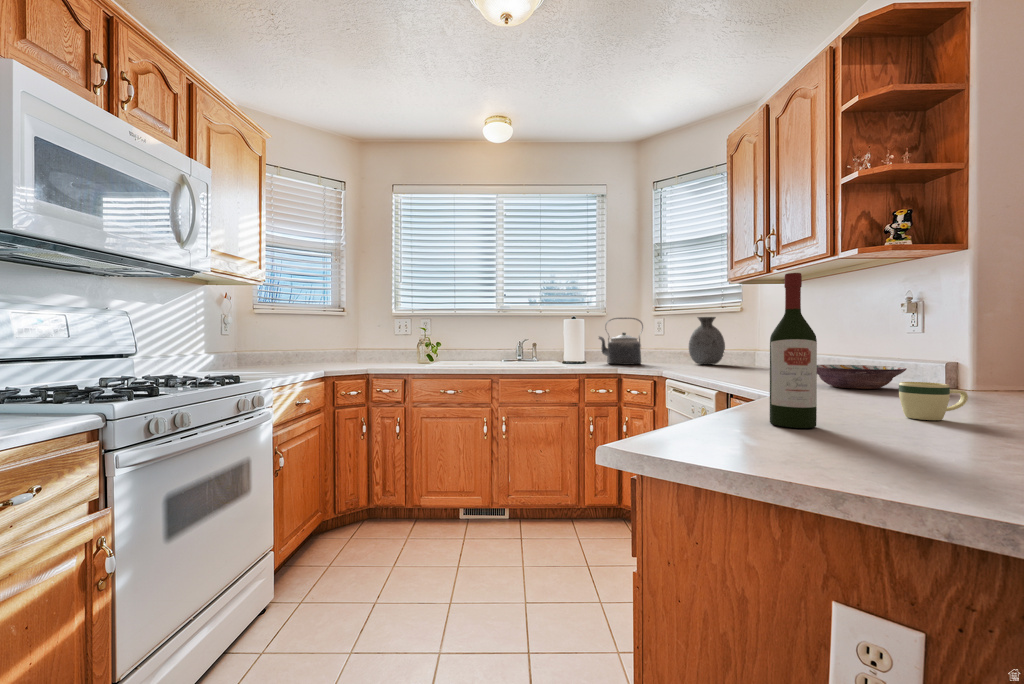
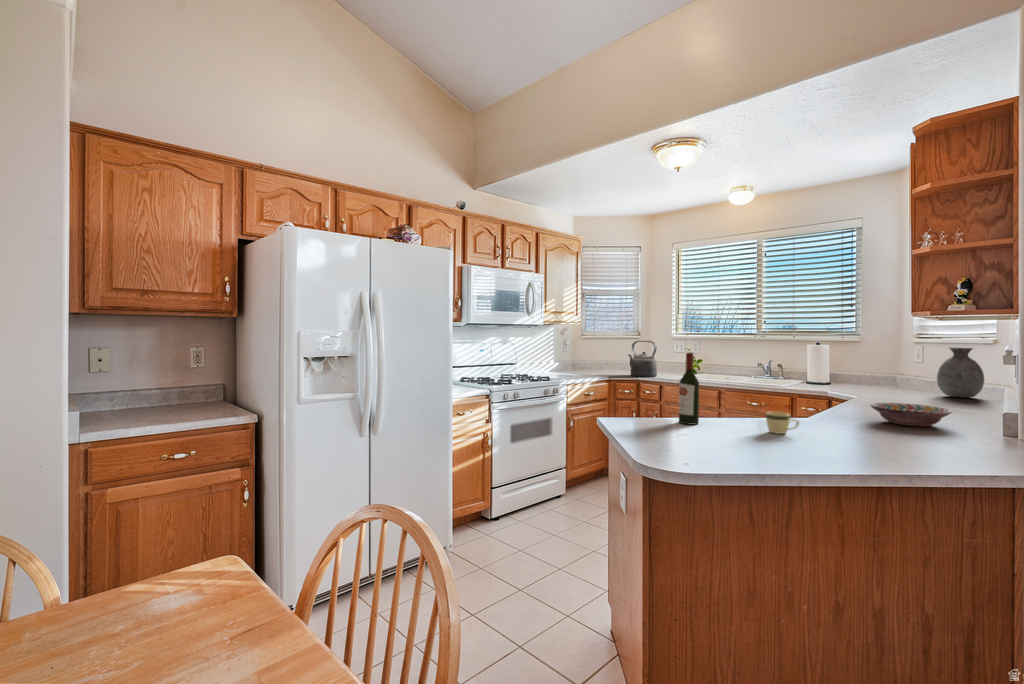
kettle: present [599,318,643,364] -> present [628,341,657,377]

